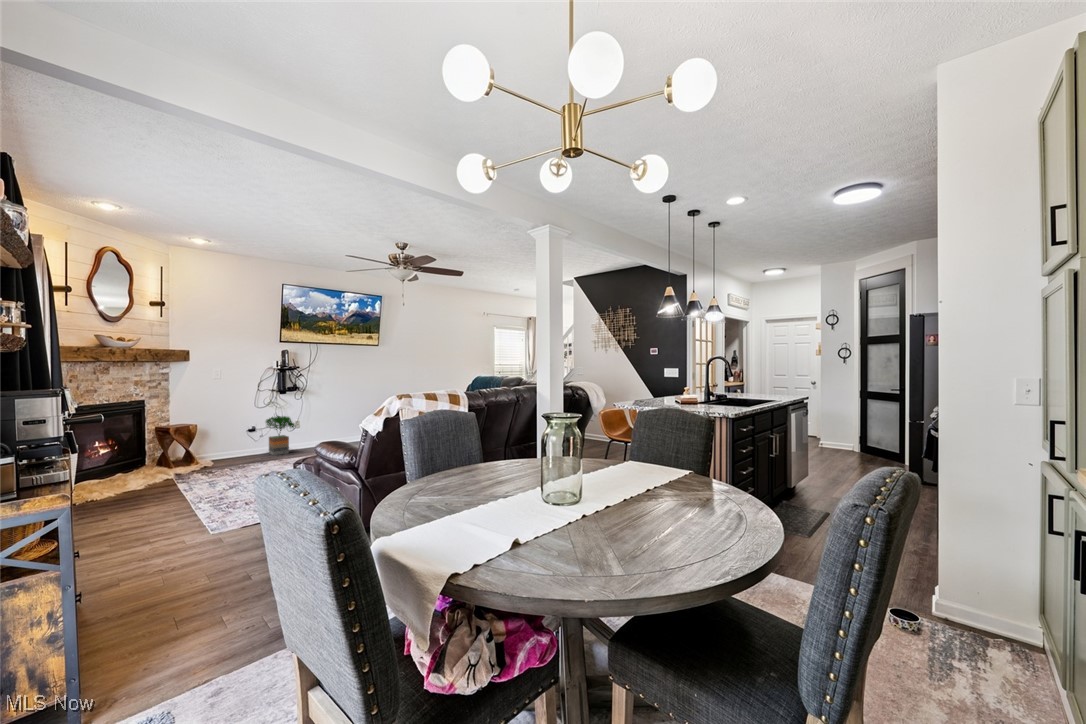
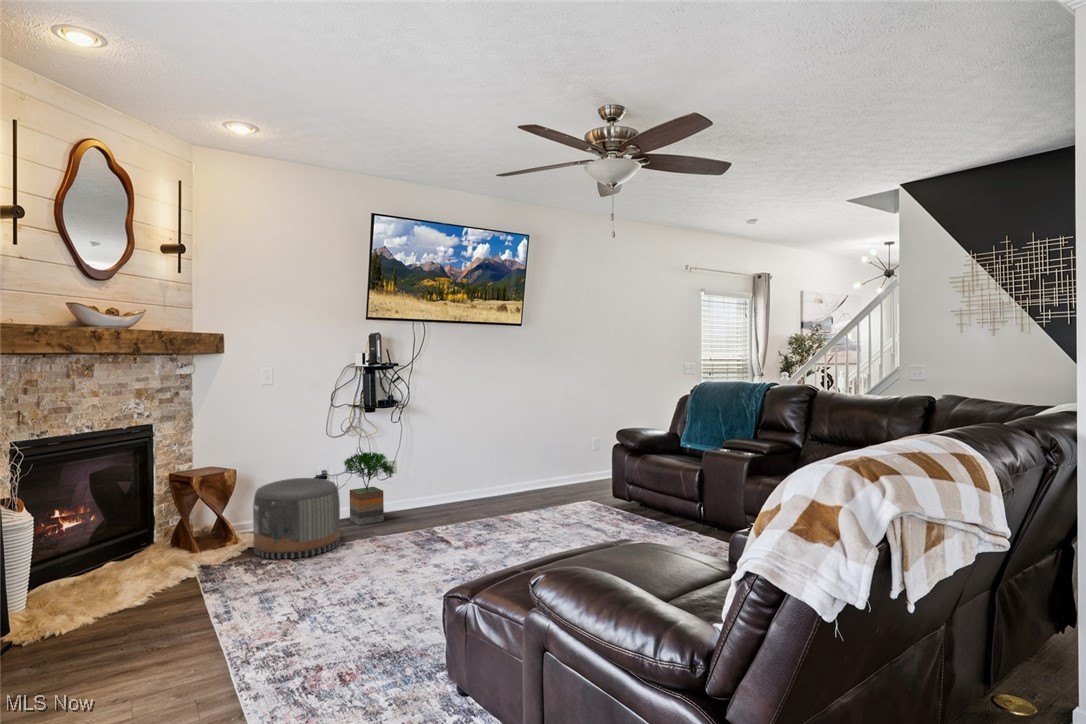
pouf: none [207,429,259,470] -> present [253,478,340,559]

